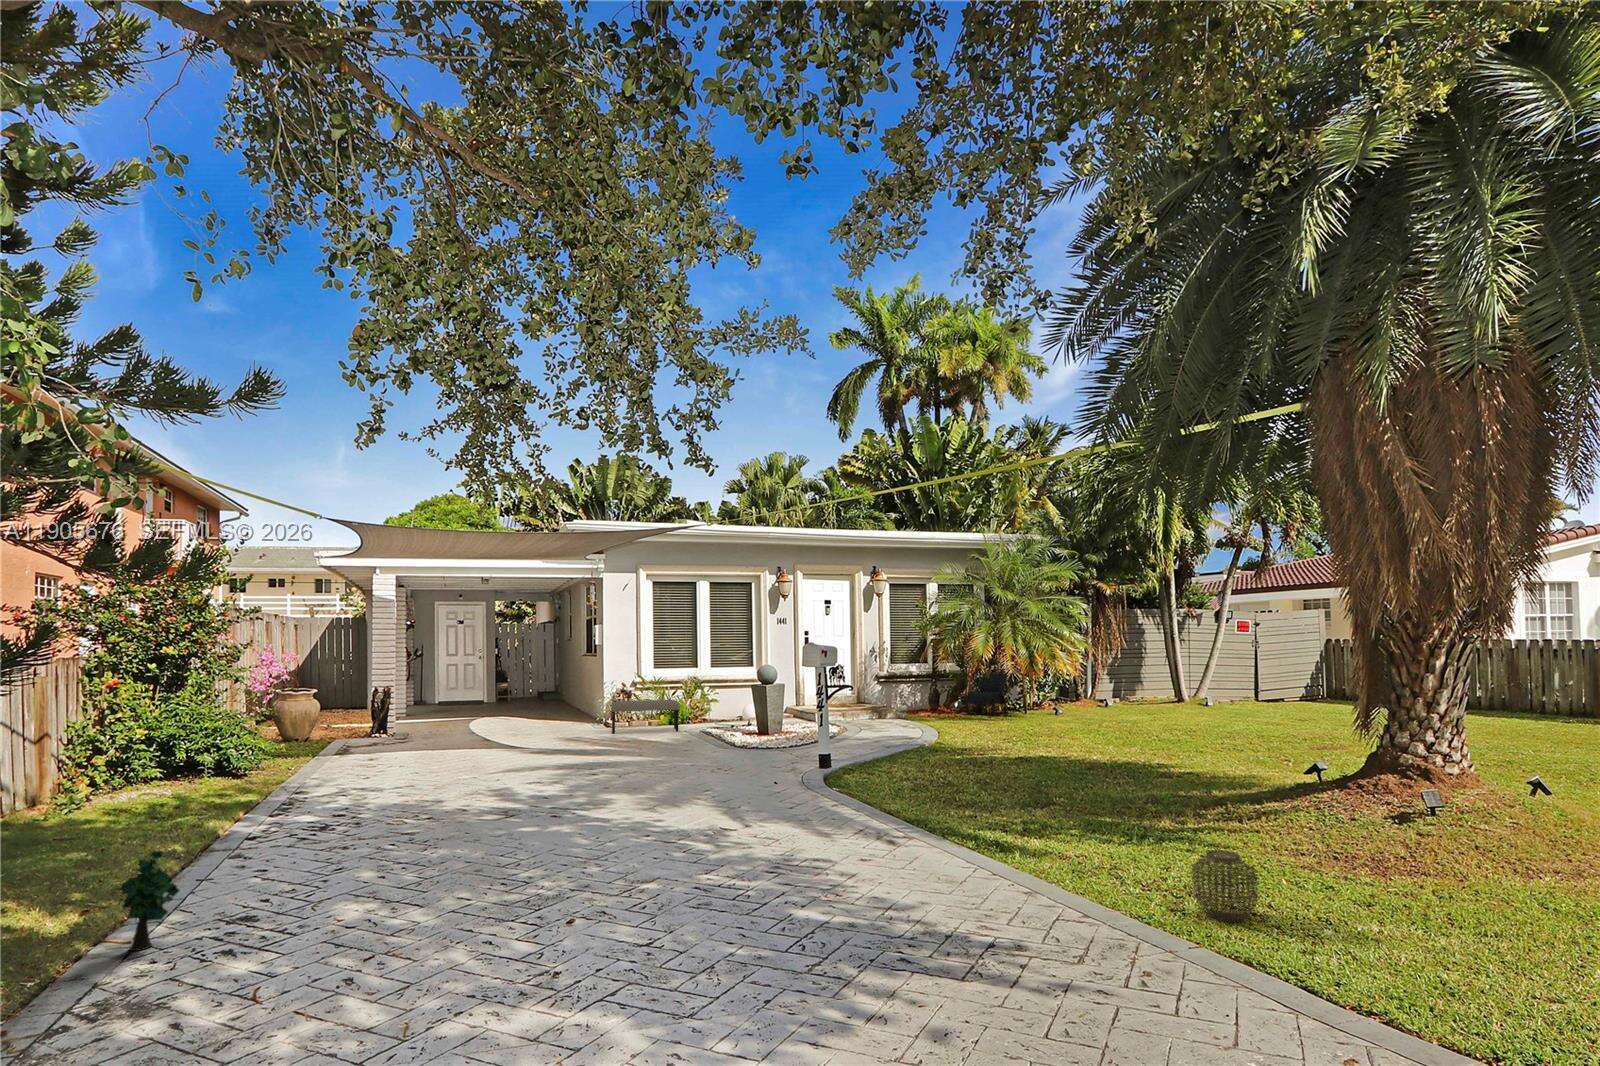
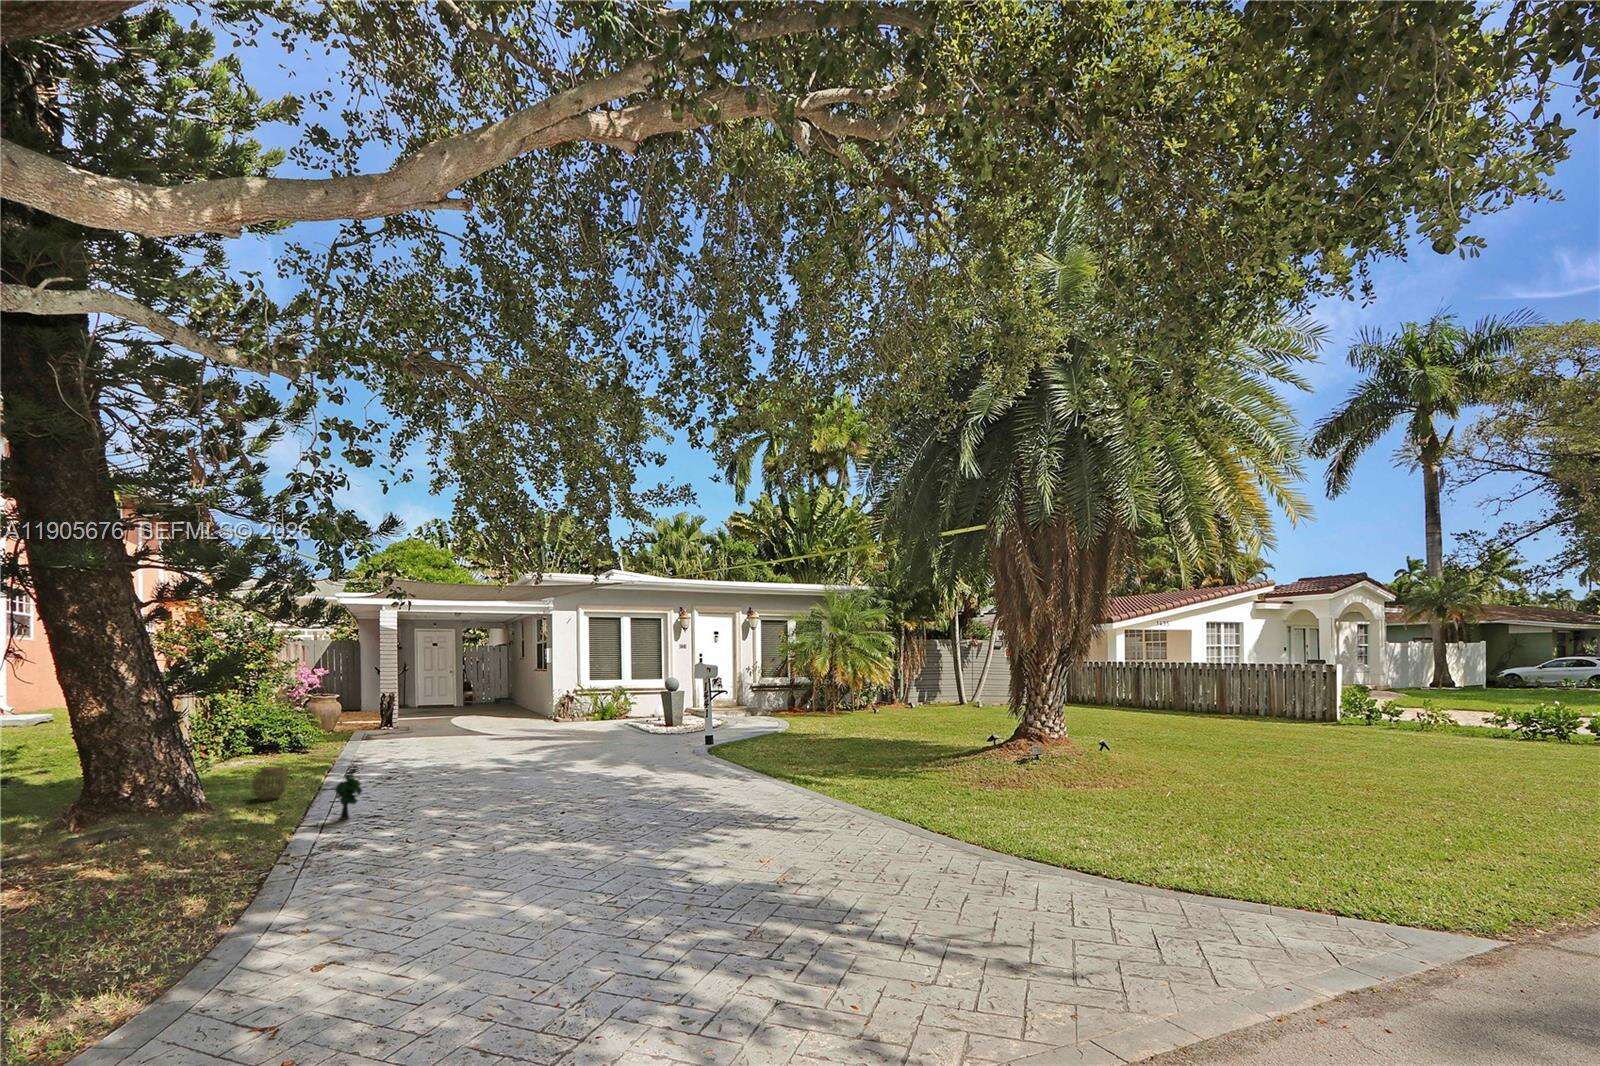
lounge chair: present [965,672,1008,716] -> none [813,679,845,715]
bench: present [611,700,679,734] -> none [558,703,608,727]
woven basket: present [1192,850,1258,923] -> present [252,767,287,800]

